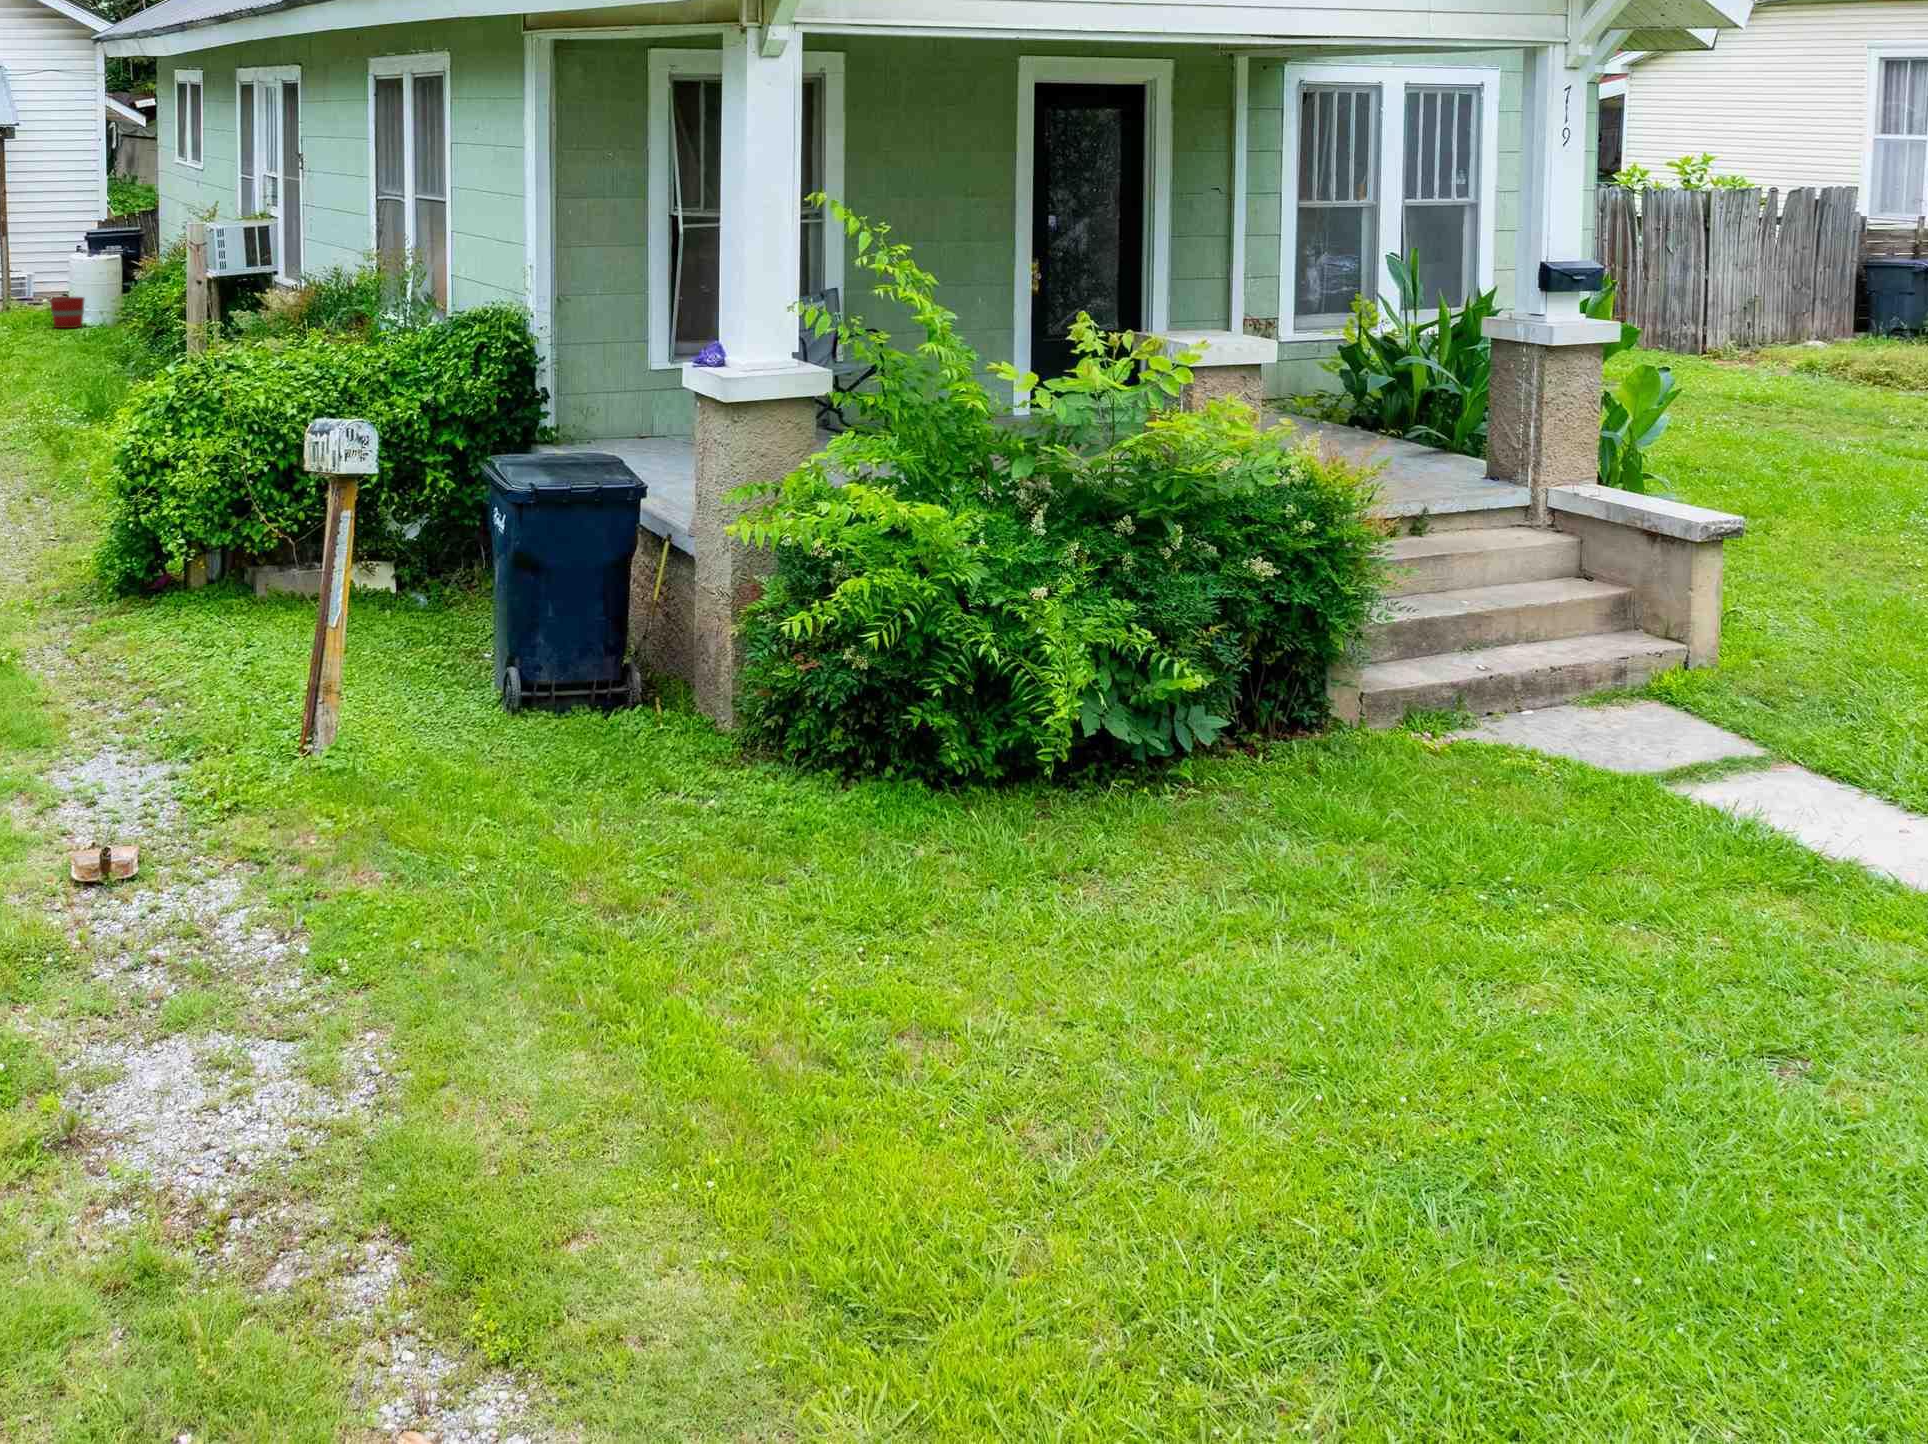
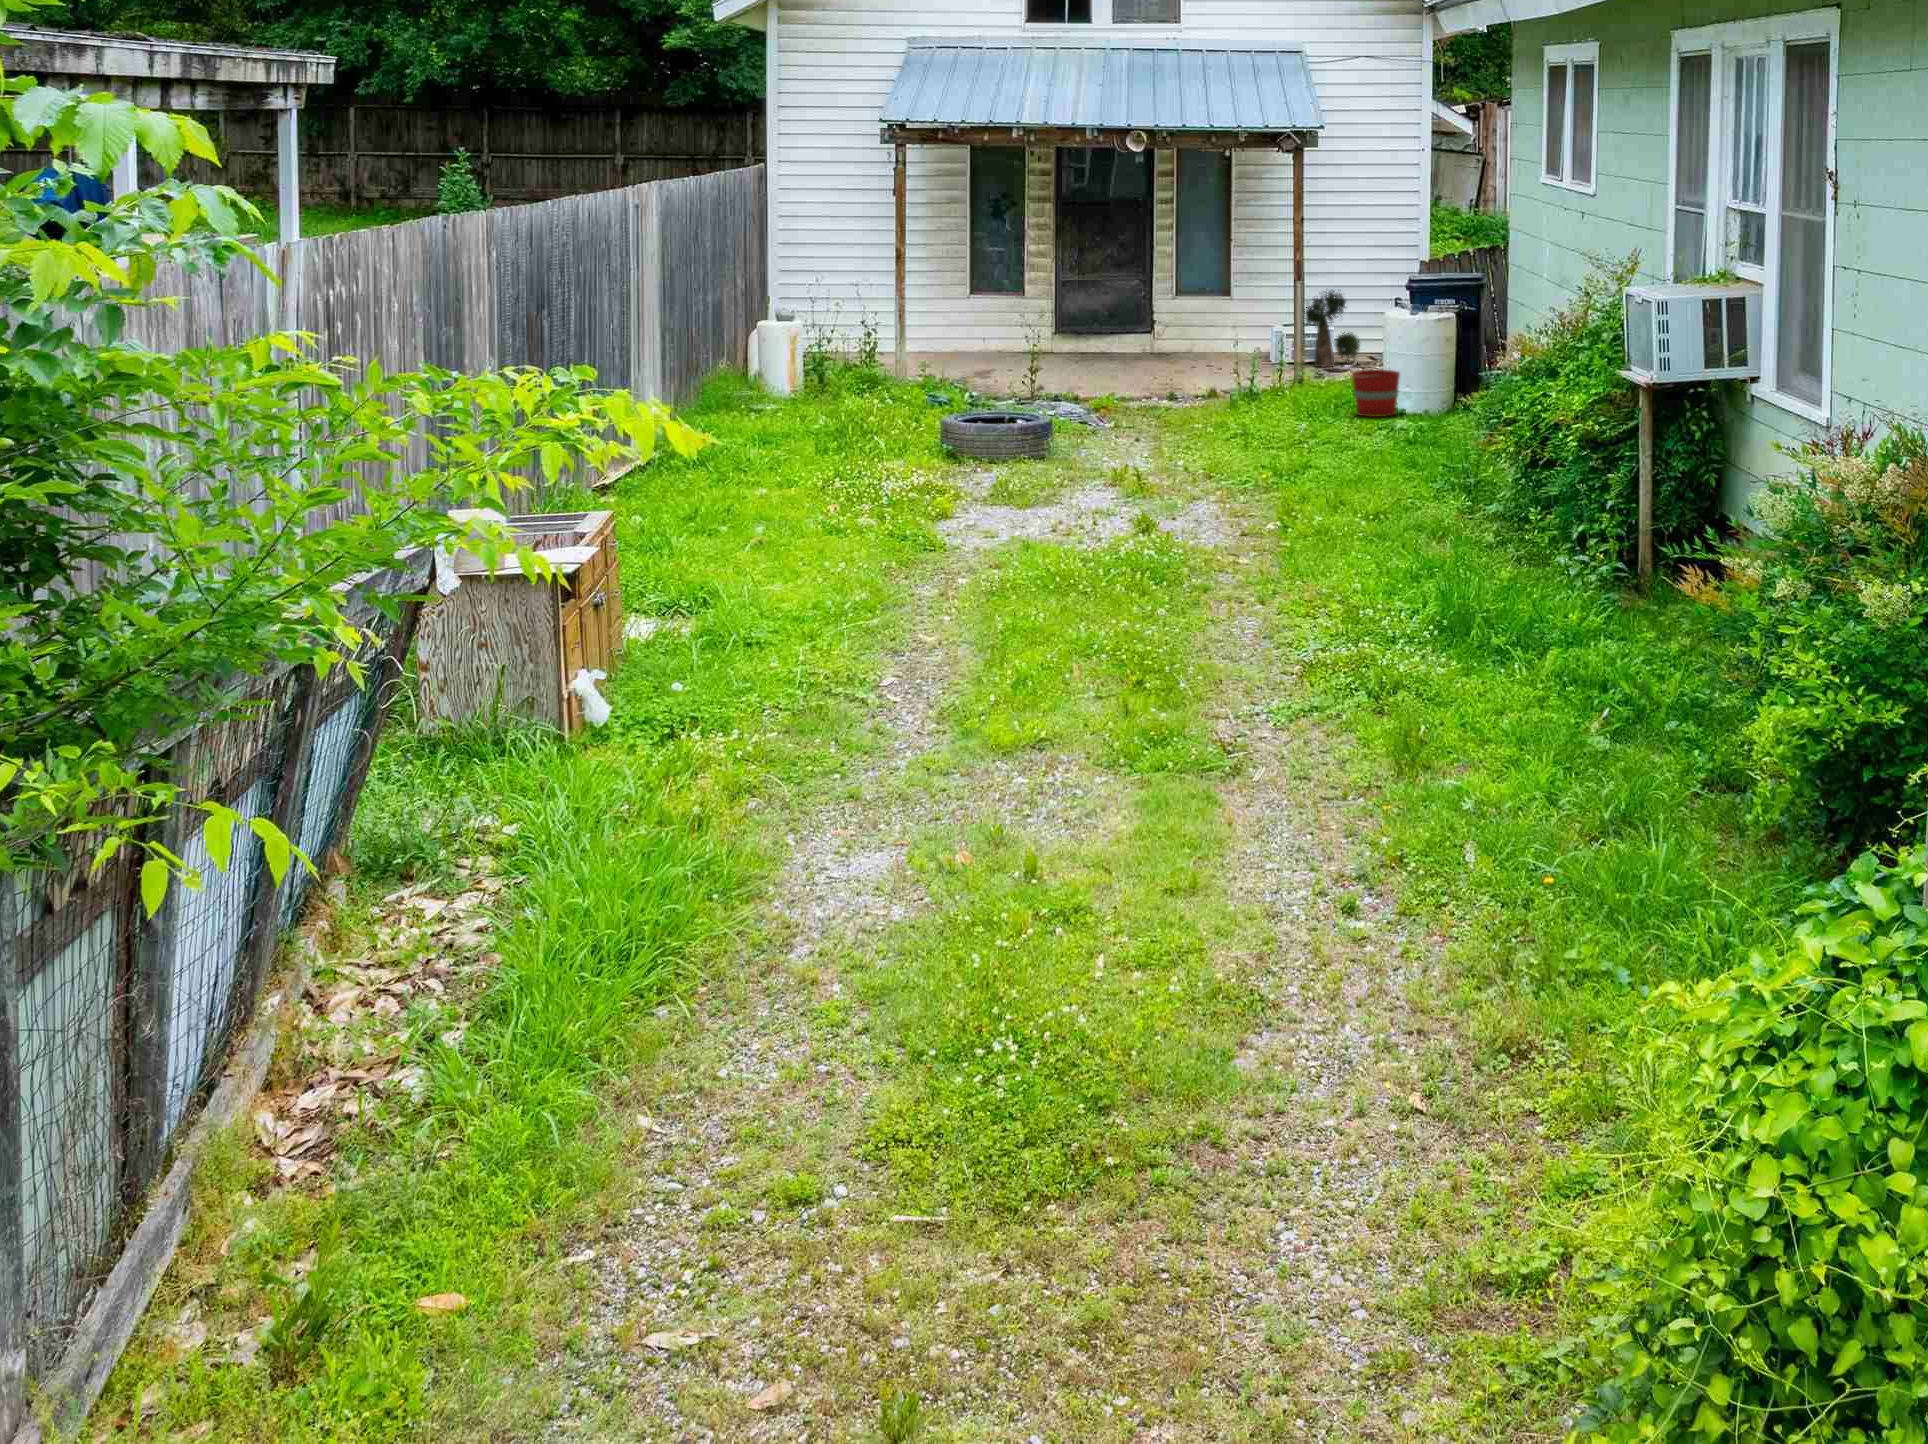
potted plant: none [10,246,58,304] -> present [1304,290,1360,367]

